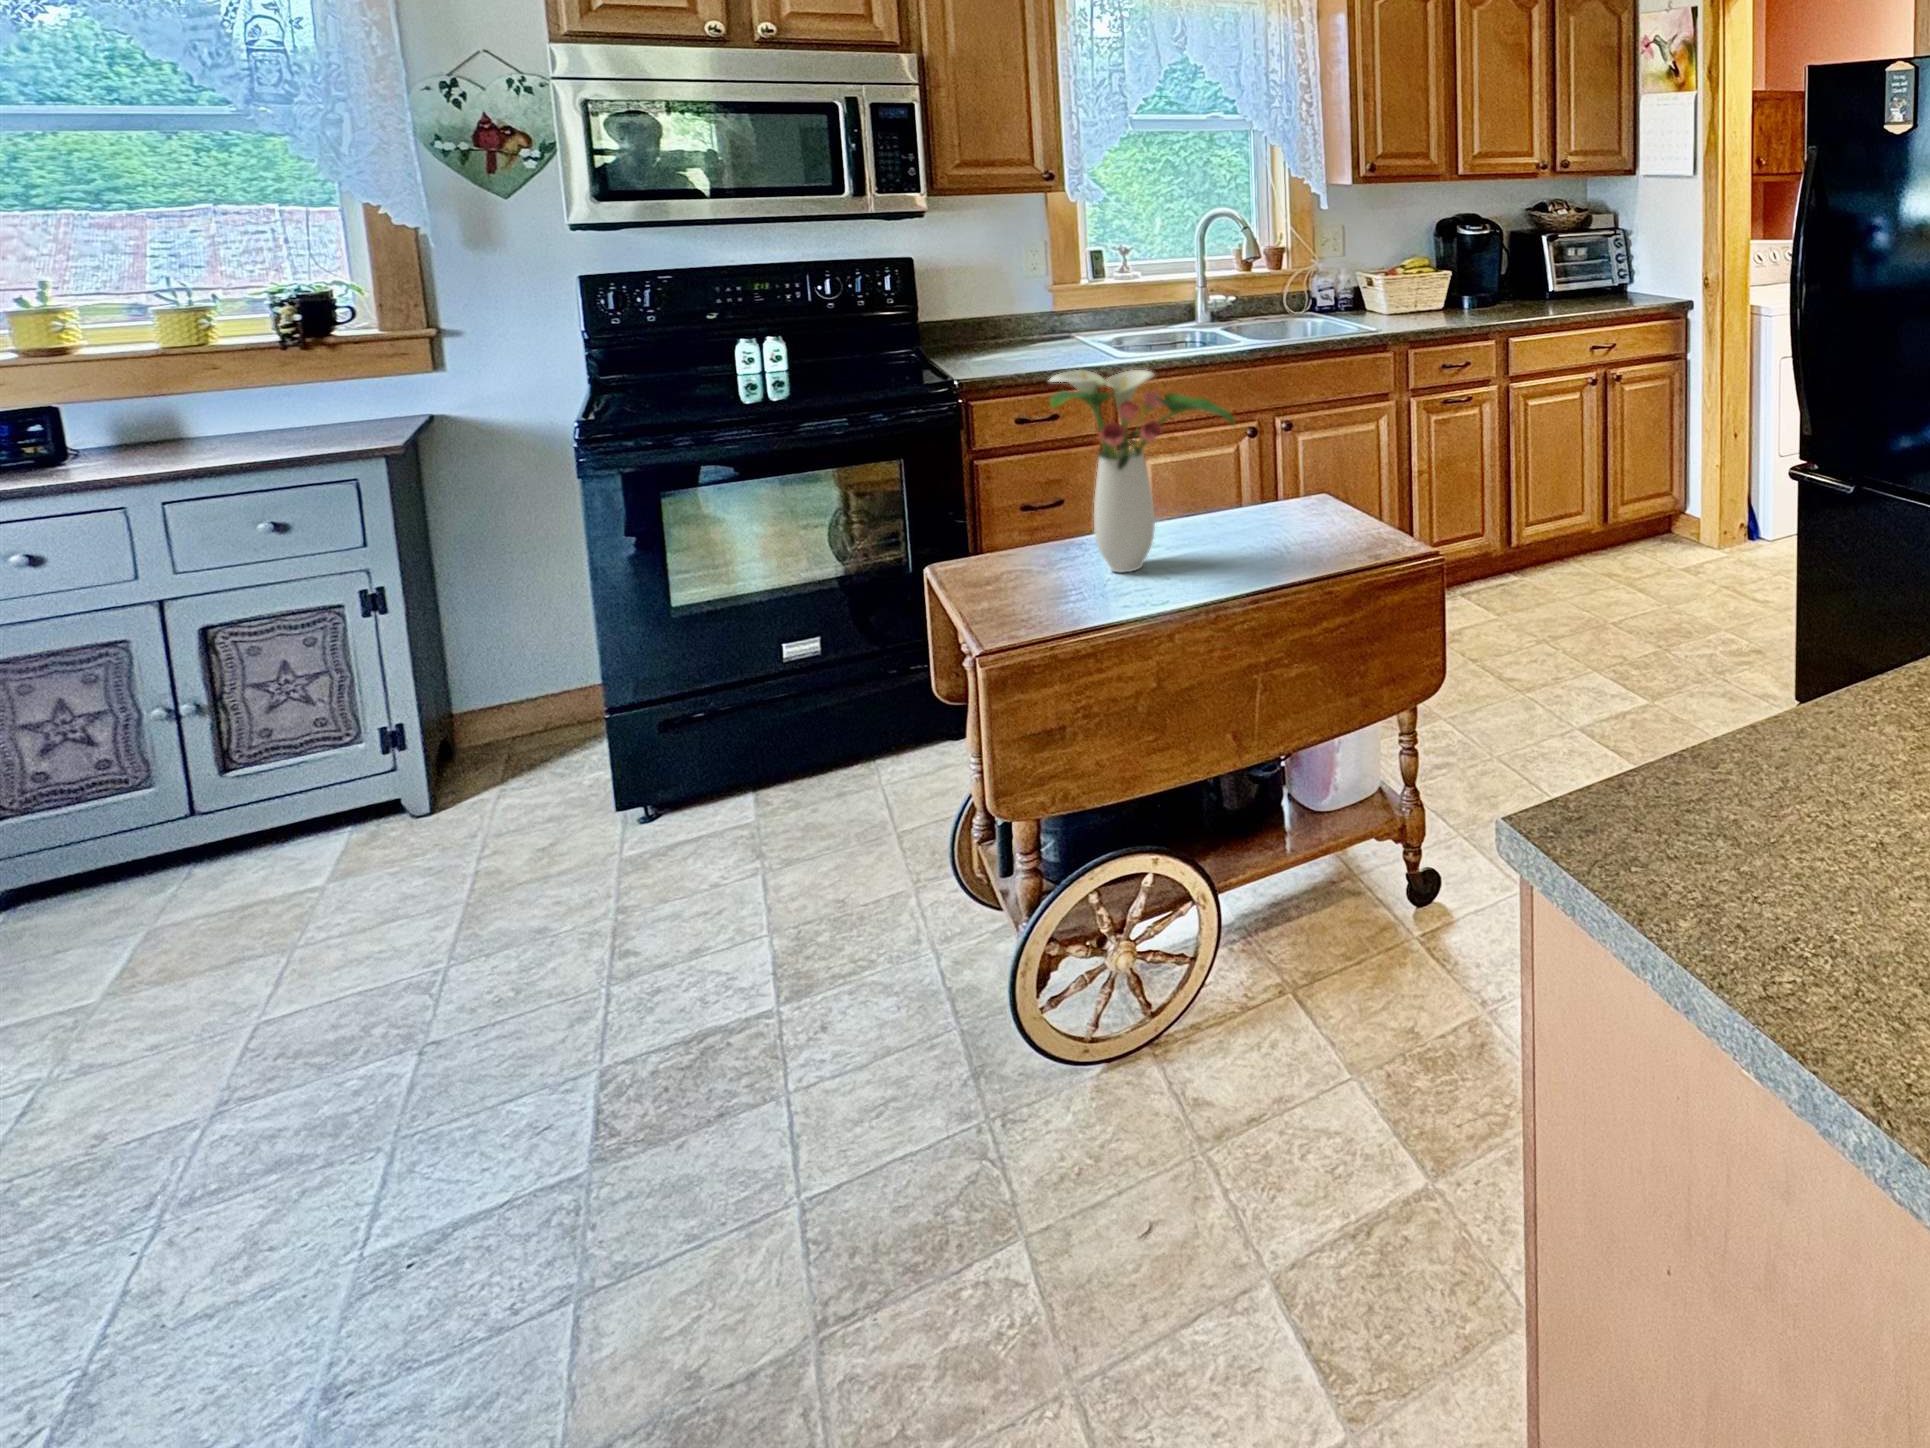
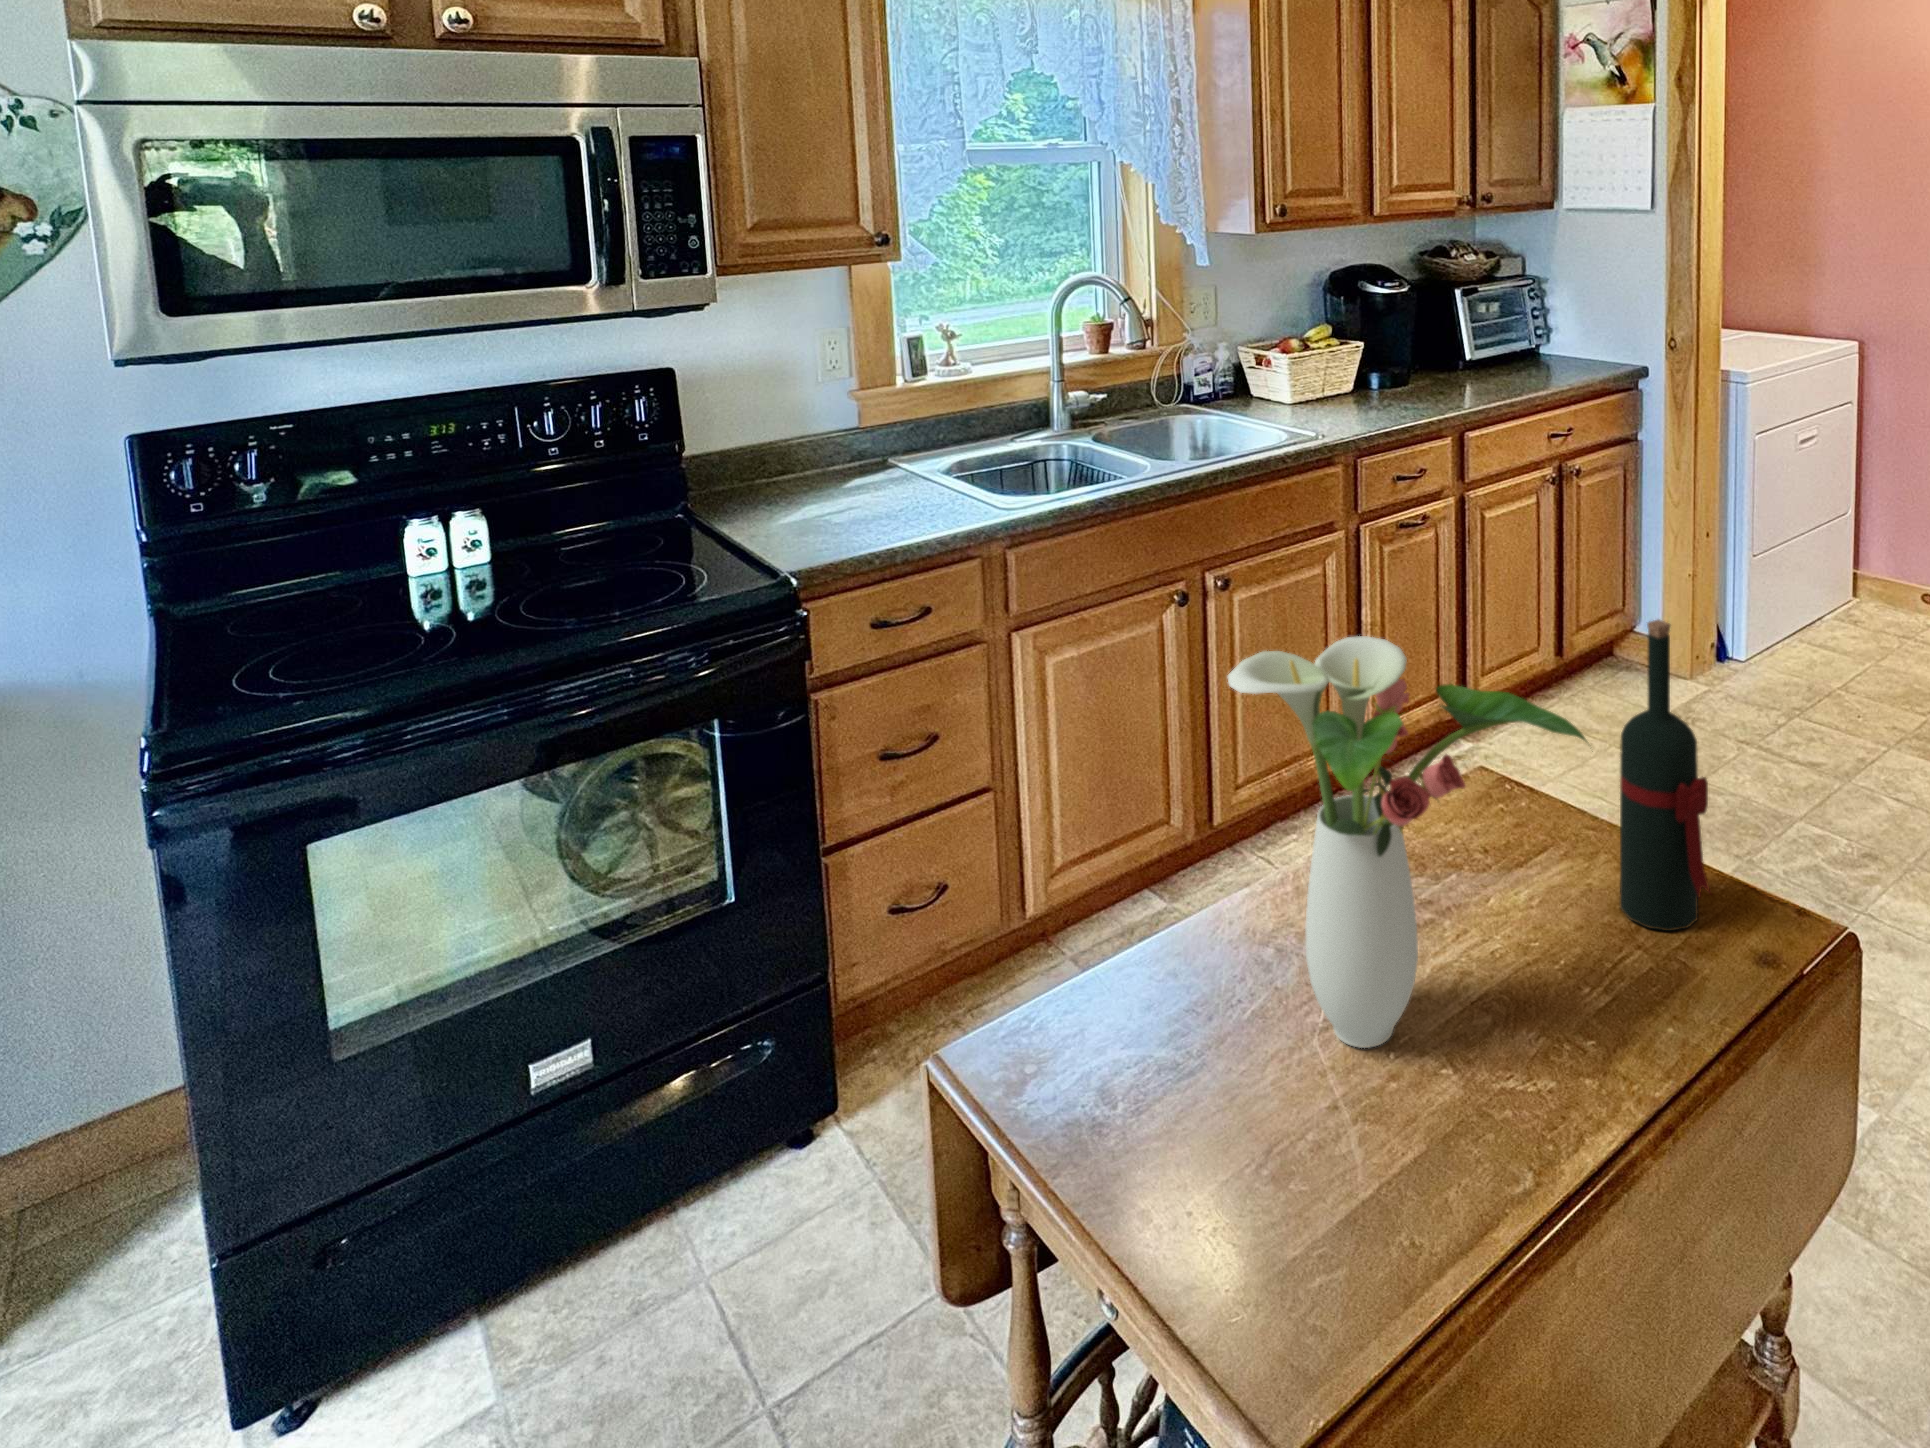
wine bottle: none [1302,378,1347,546] -> present [1620,620,1710,931]

